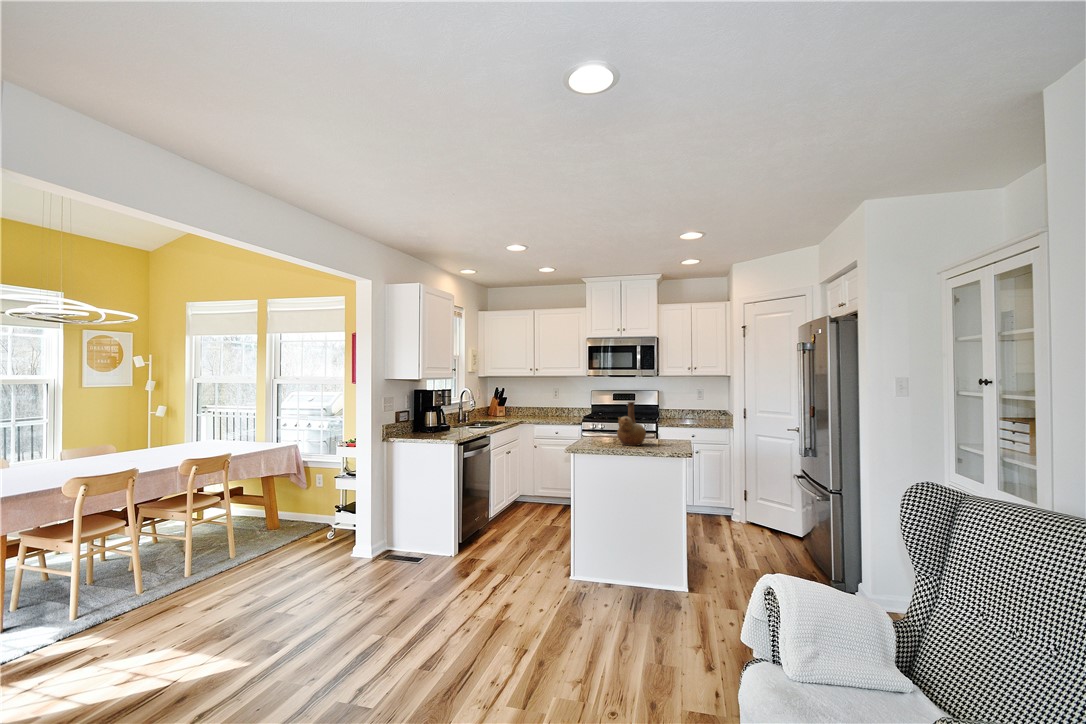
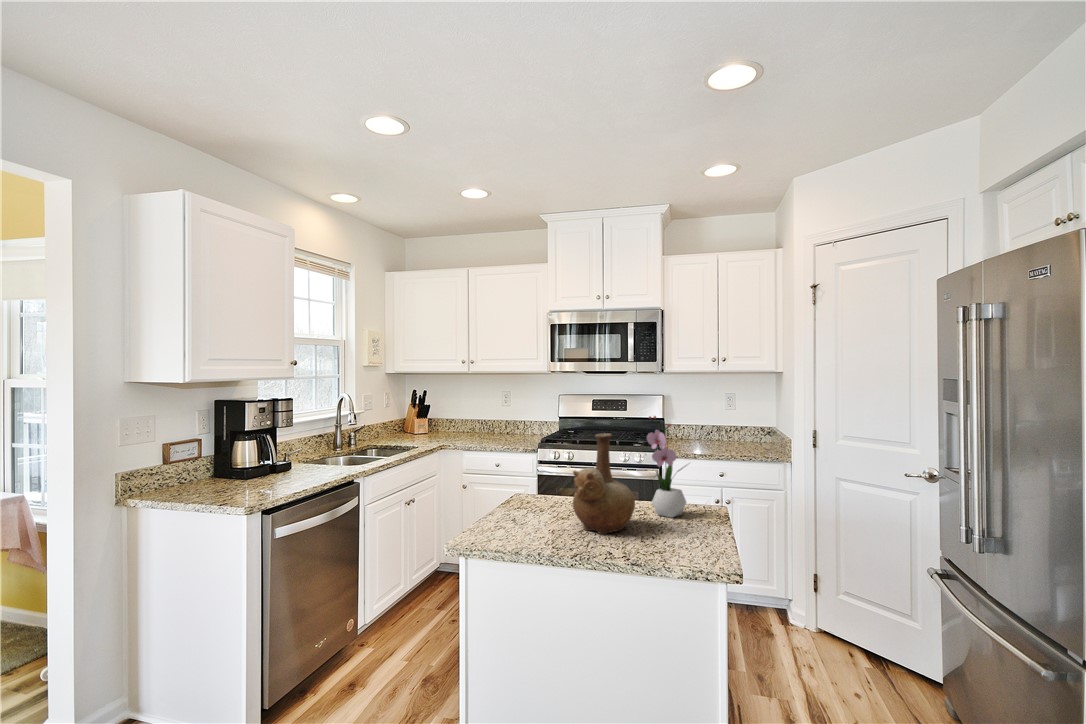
flower arrangement: none [651,394,672,443] -> present [647,416,686,518]

